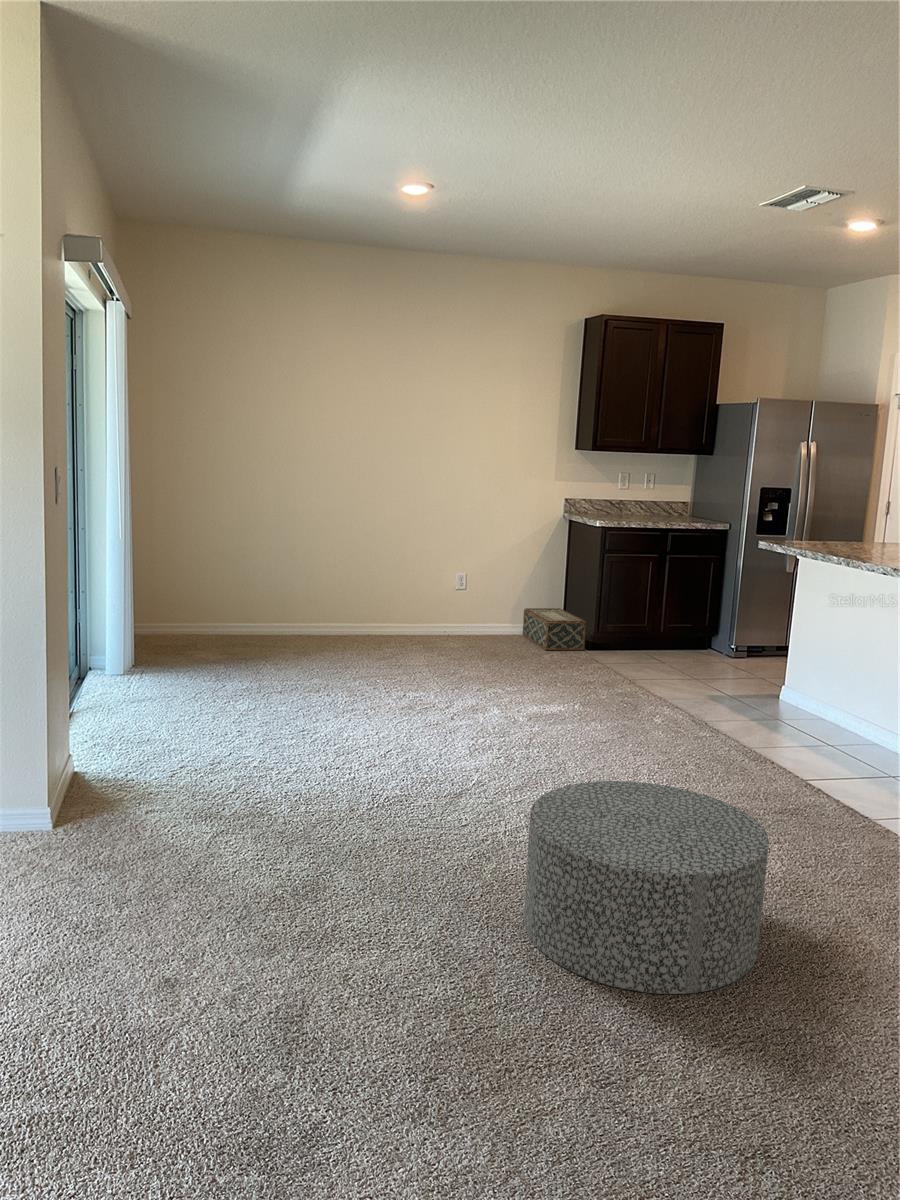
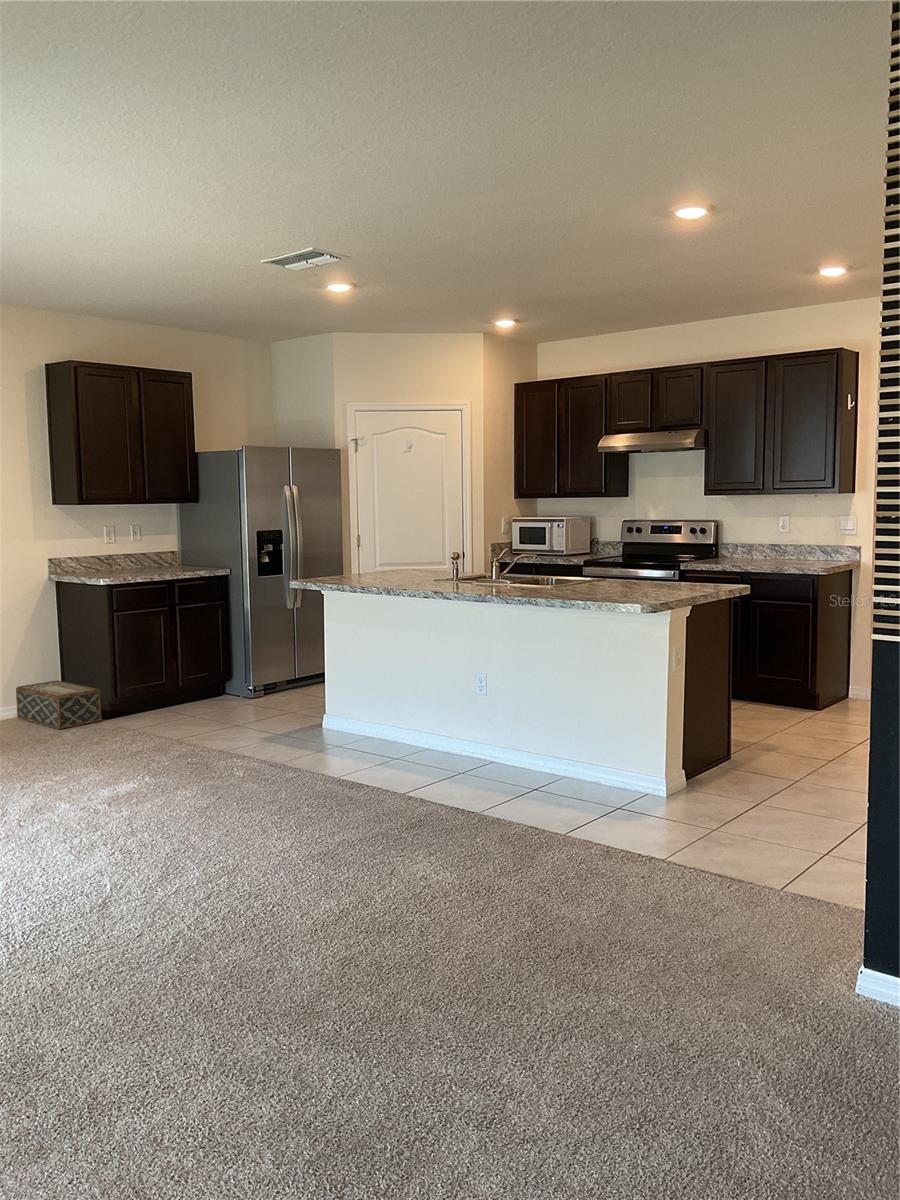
ottoman: present [524,781,769,994] -> none [274,827,507,1038]

